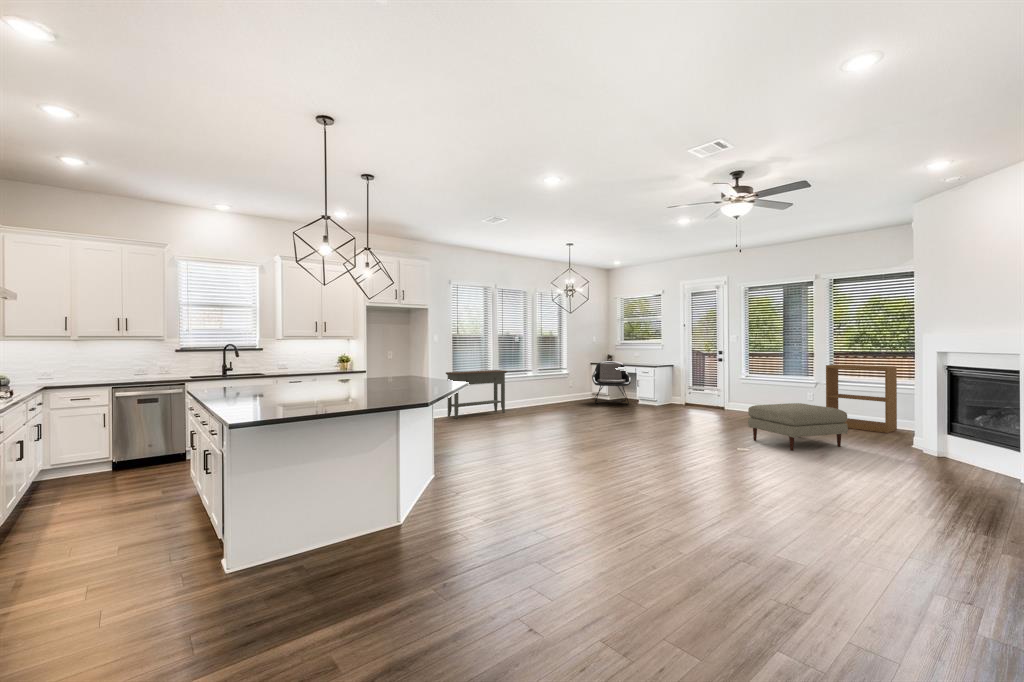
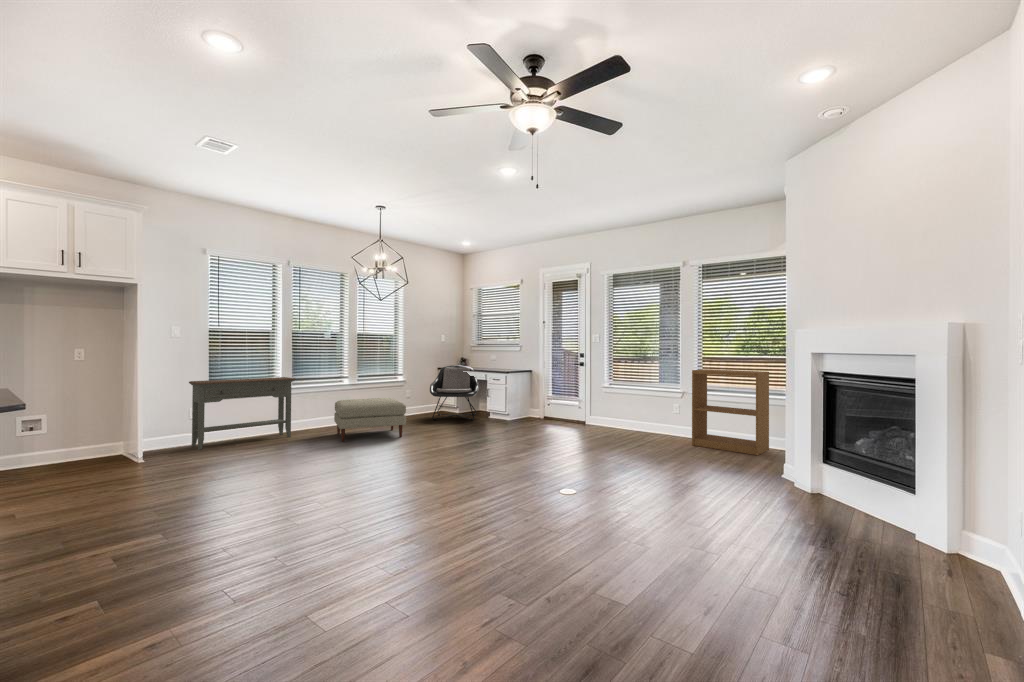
ottoman: present [748,403,848,451] -> present [334,398,406,442]

